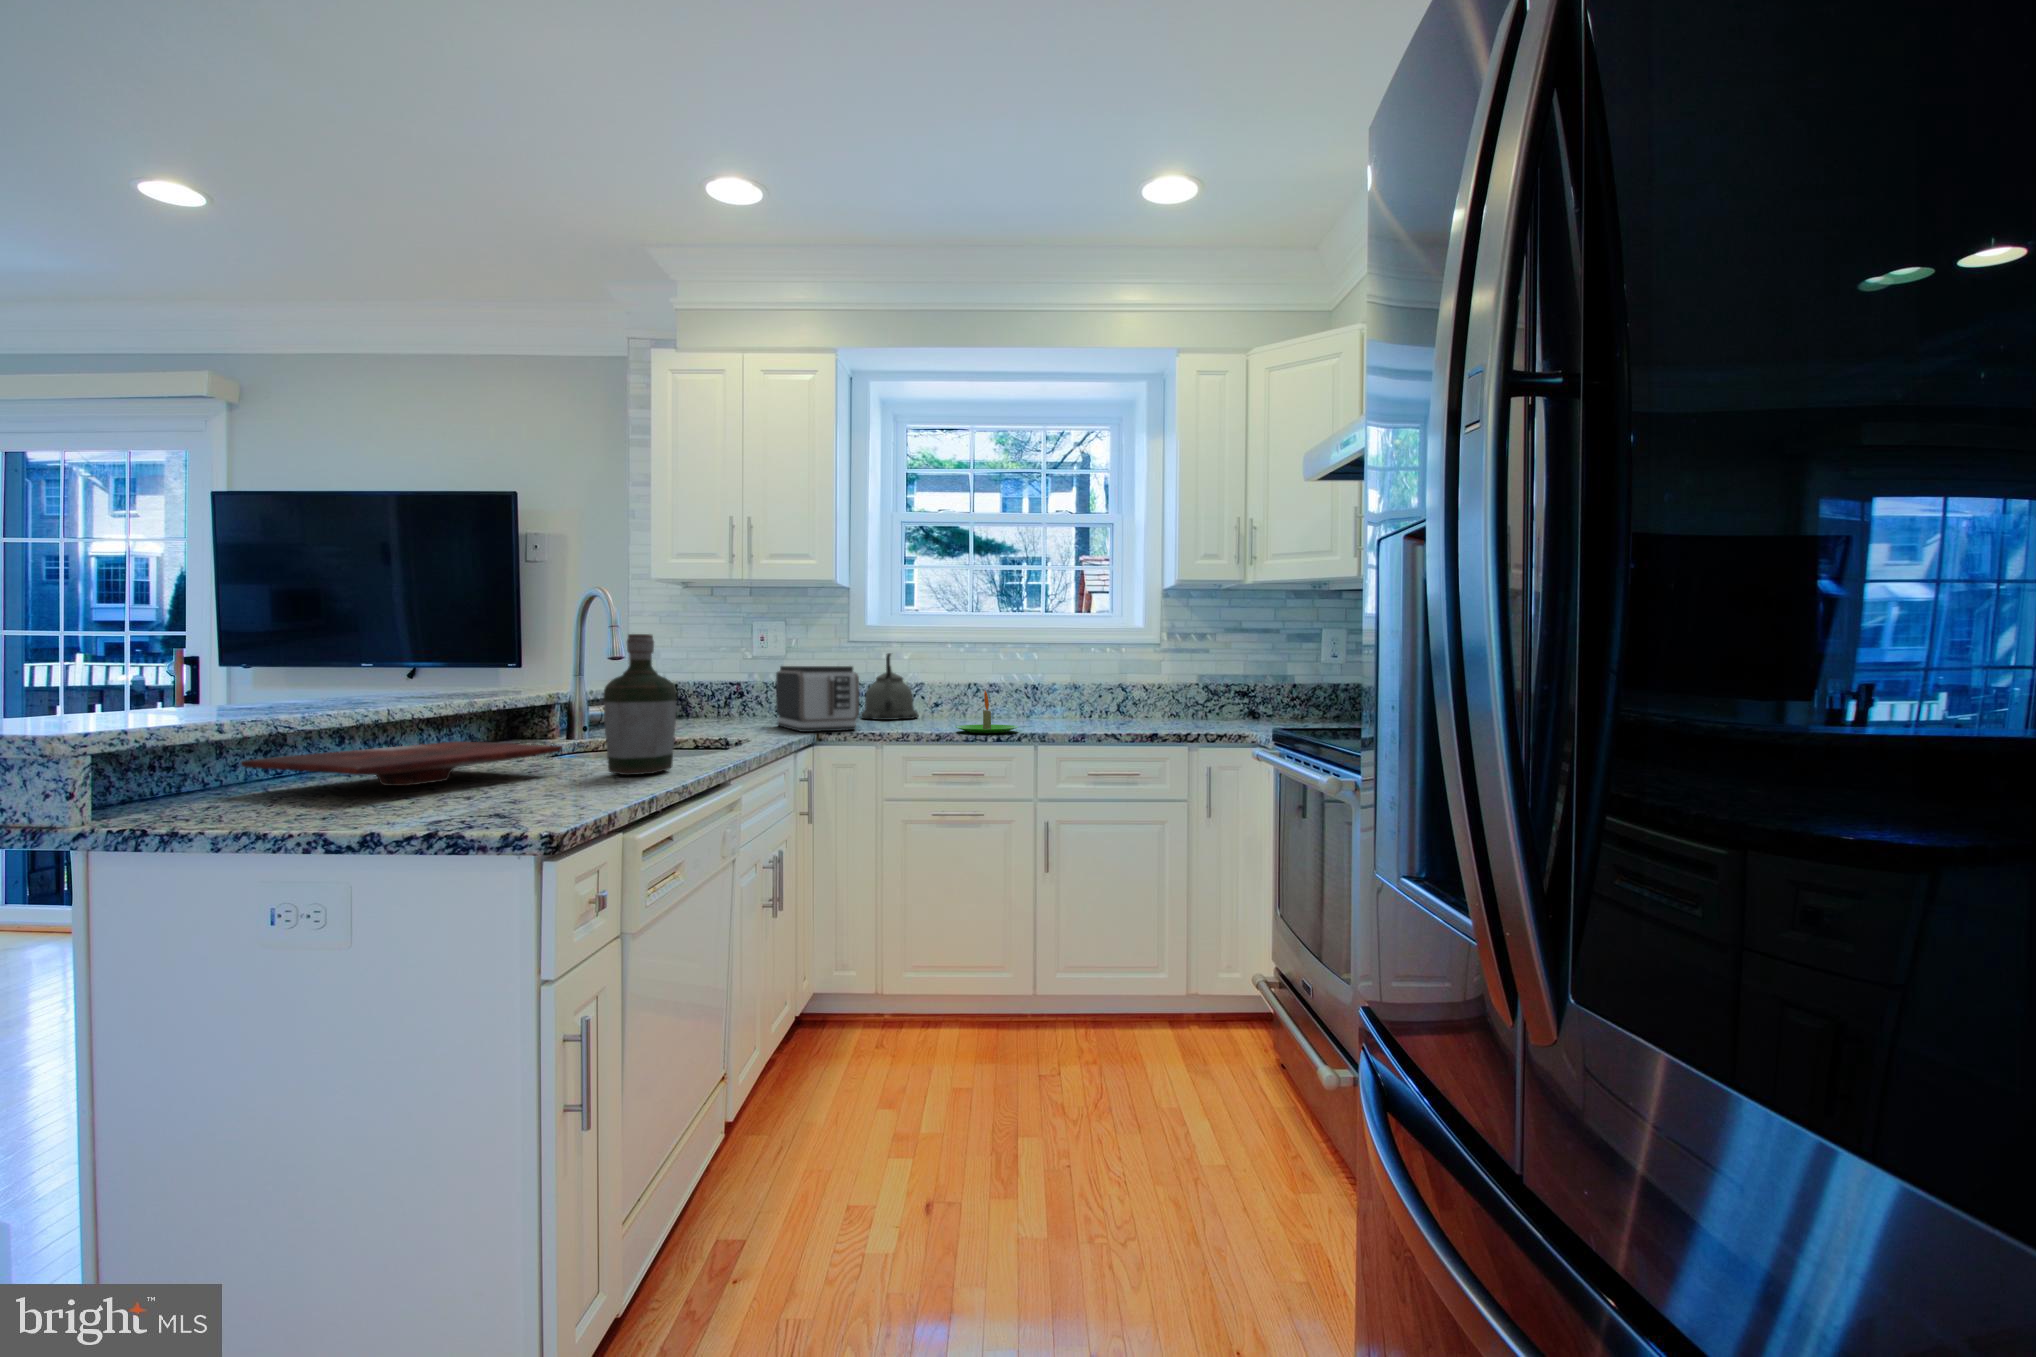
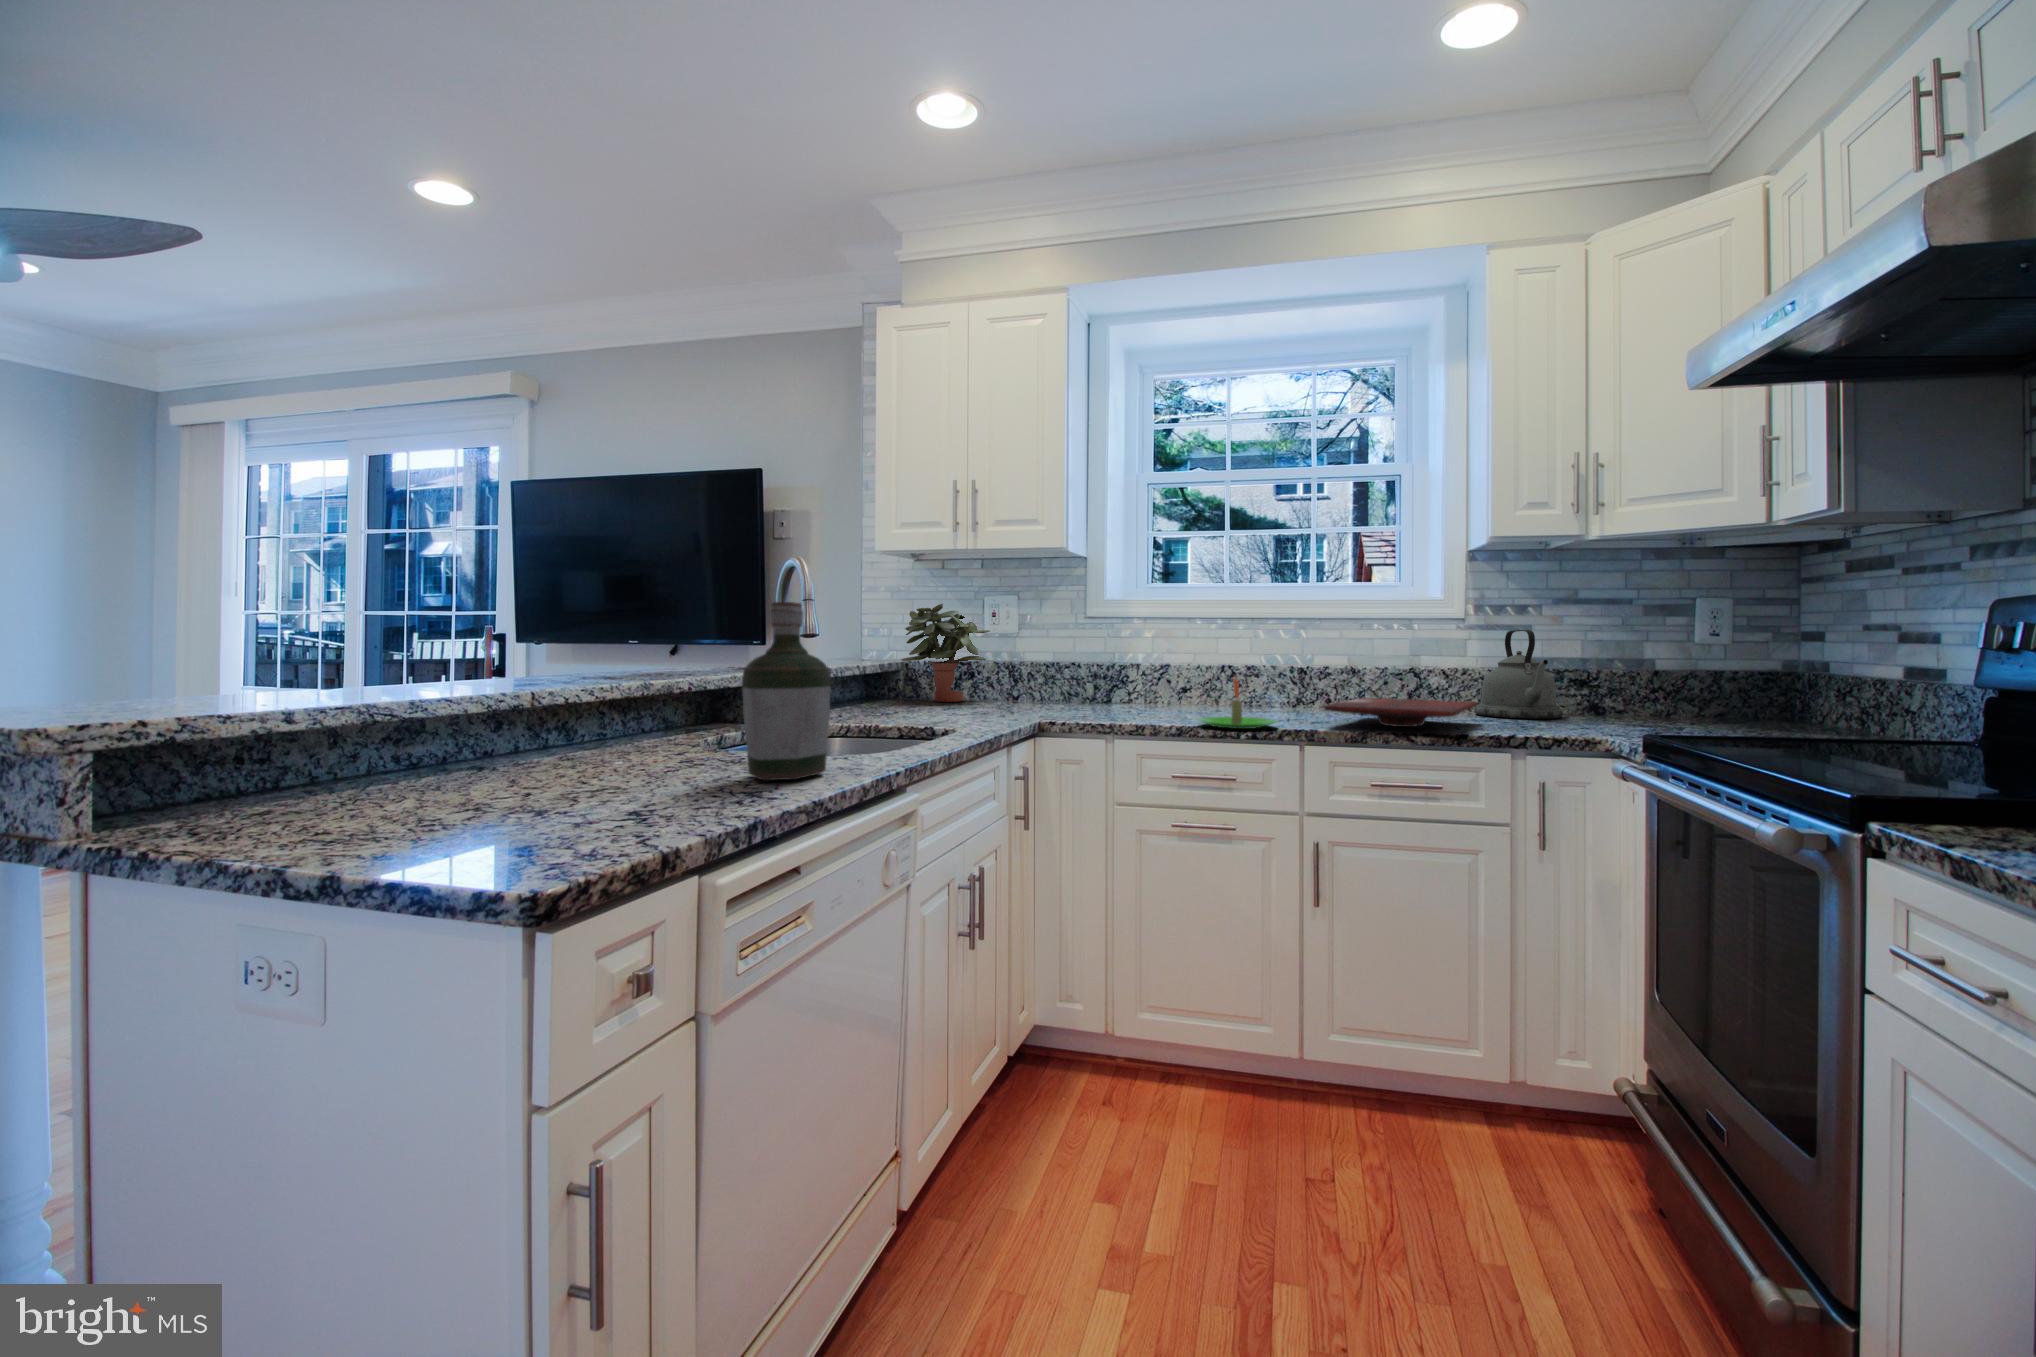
potted plant: none [674,626,768,719] -> present [901,604,990,702]
kettle: present [861,653,918,720] -> present [1474,630,1563,719]
toaster: present [776,666,859,732] -> none [996,646,1083,721]
cutting board: present [241,741,562,786] -> present [1324,698,1477,727]

